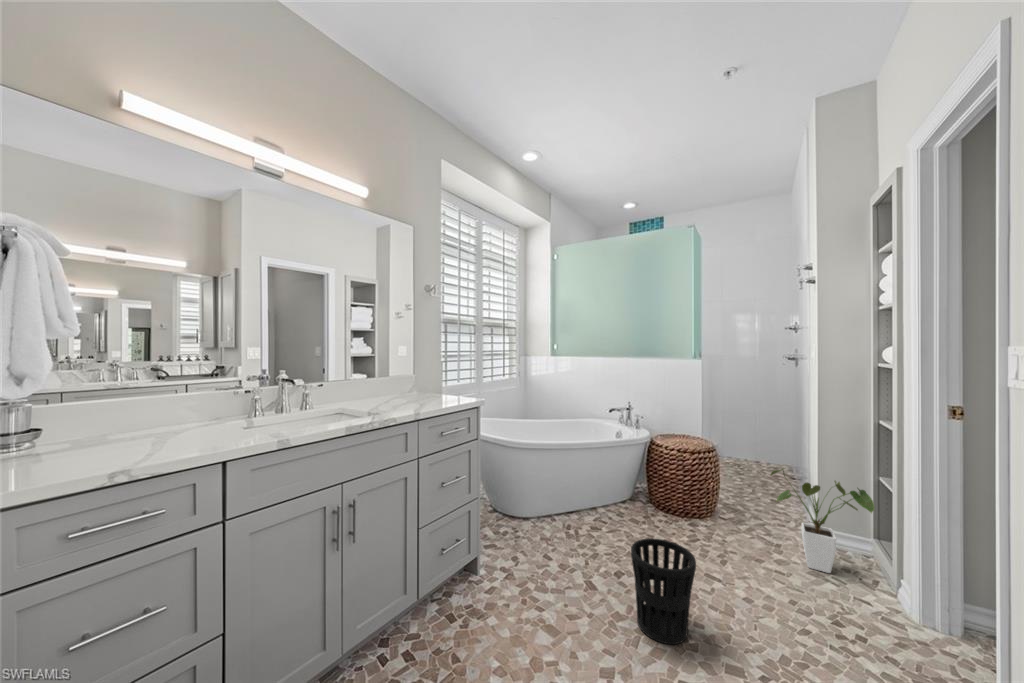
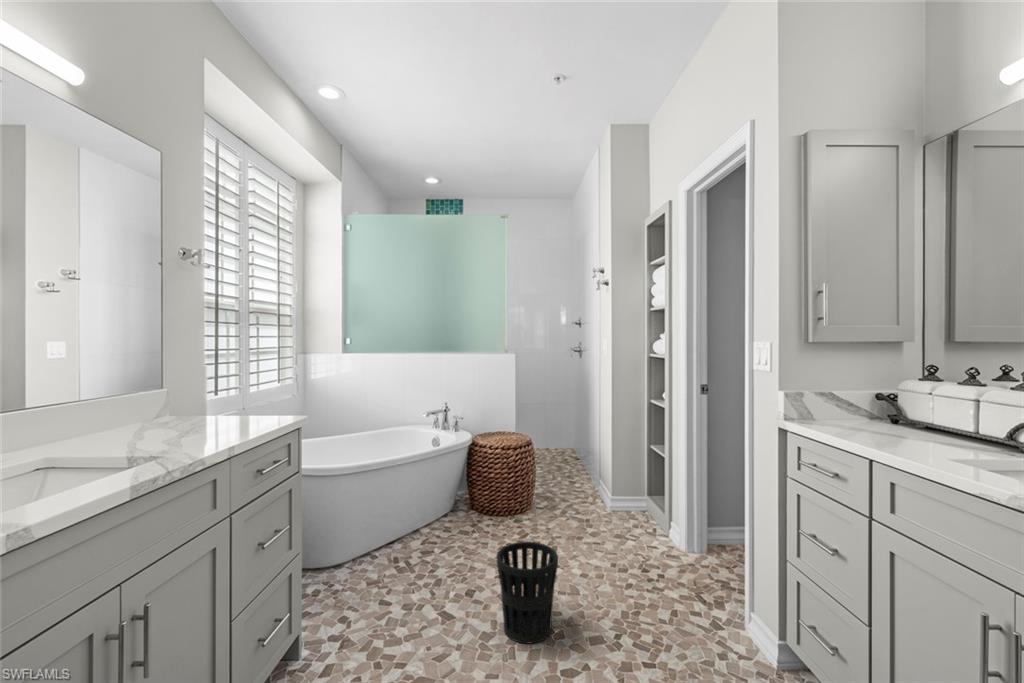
house plant: present [771,468,874,573] -> none [583,448,660,533]

